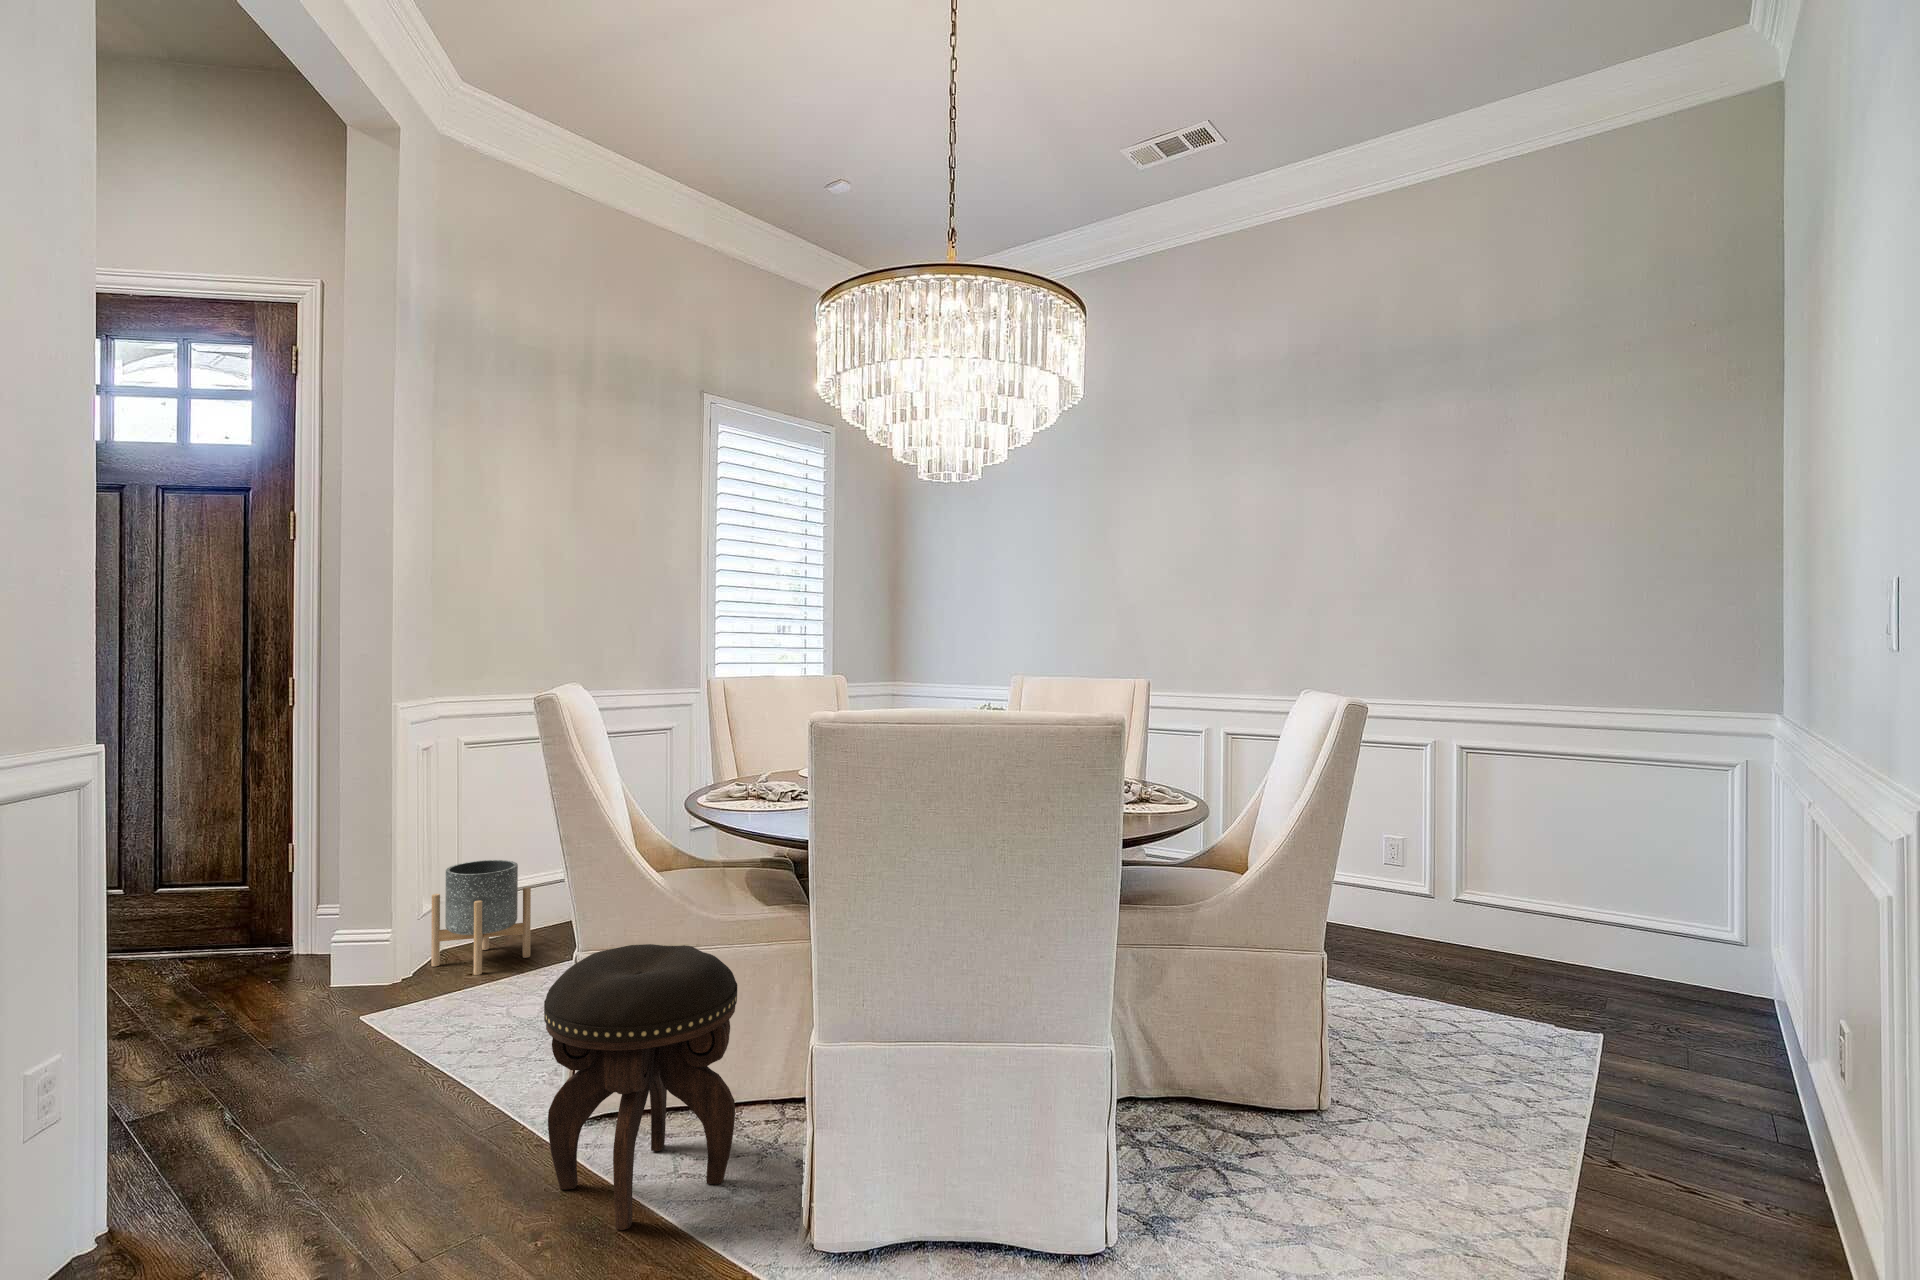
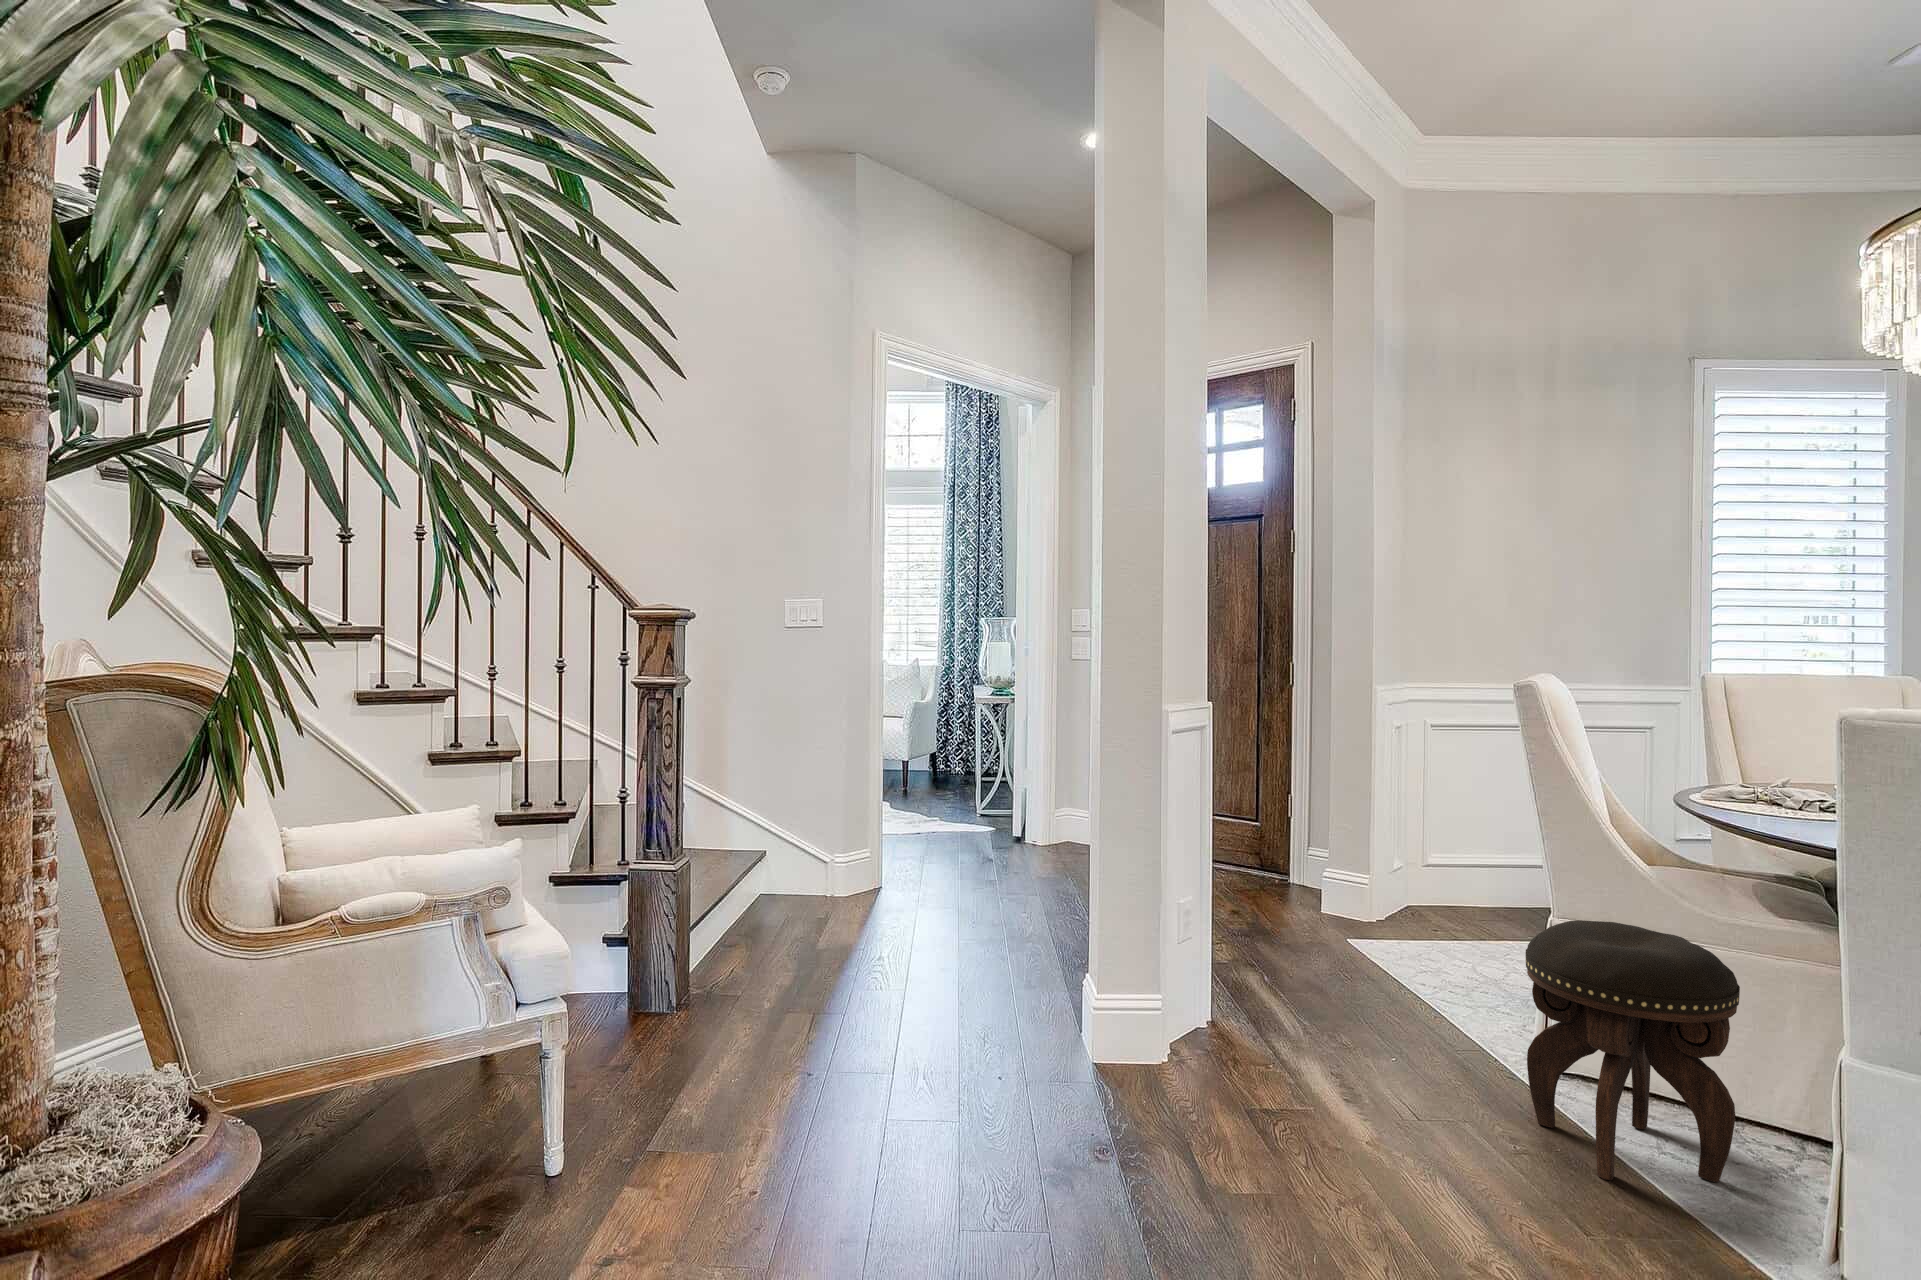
planter: present [431,860,531,975] -> none [1404,831,1494,931]

